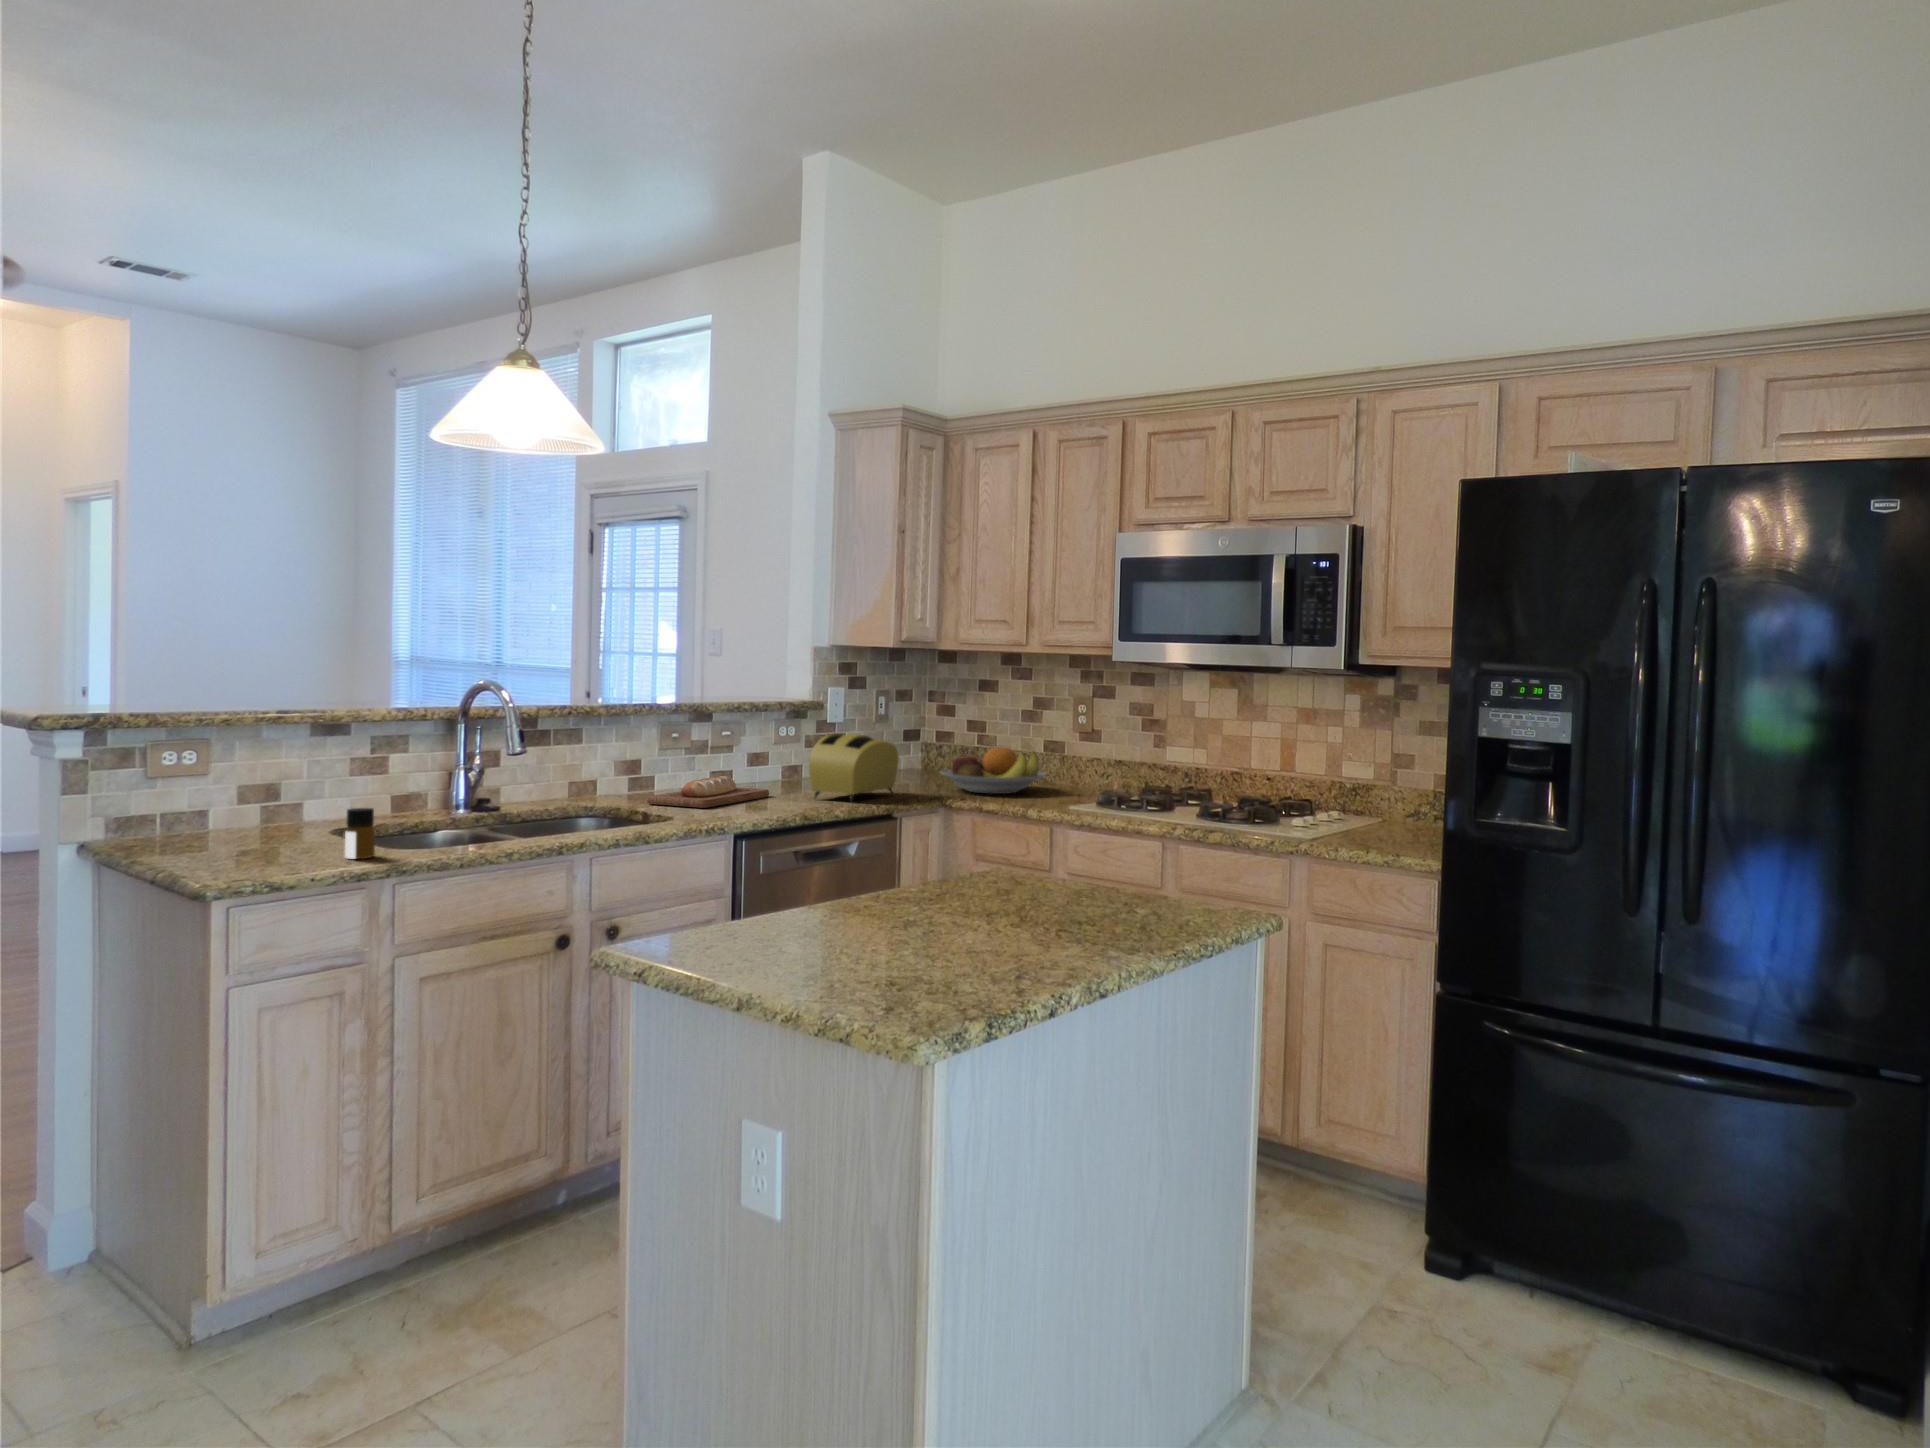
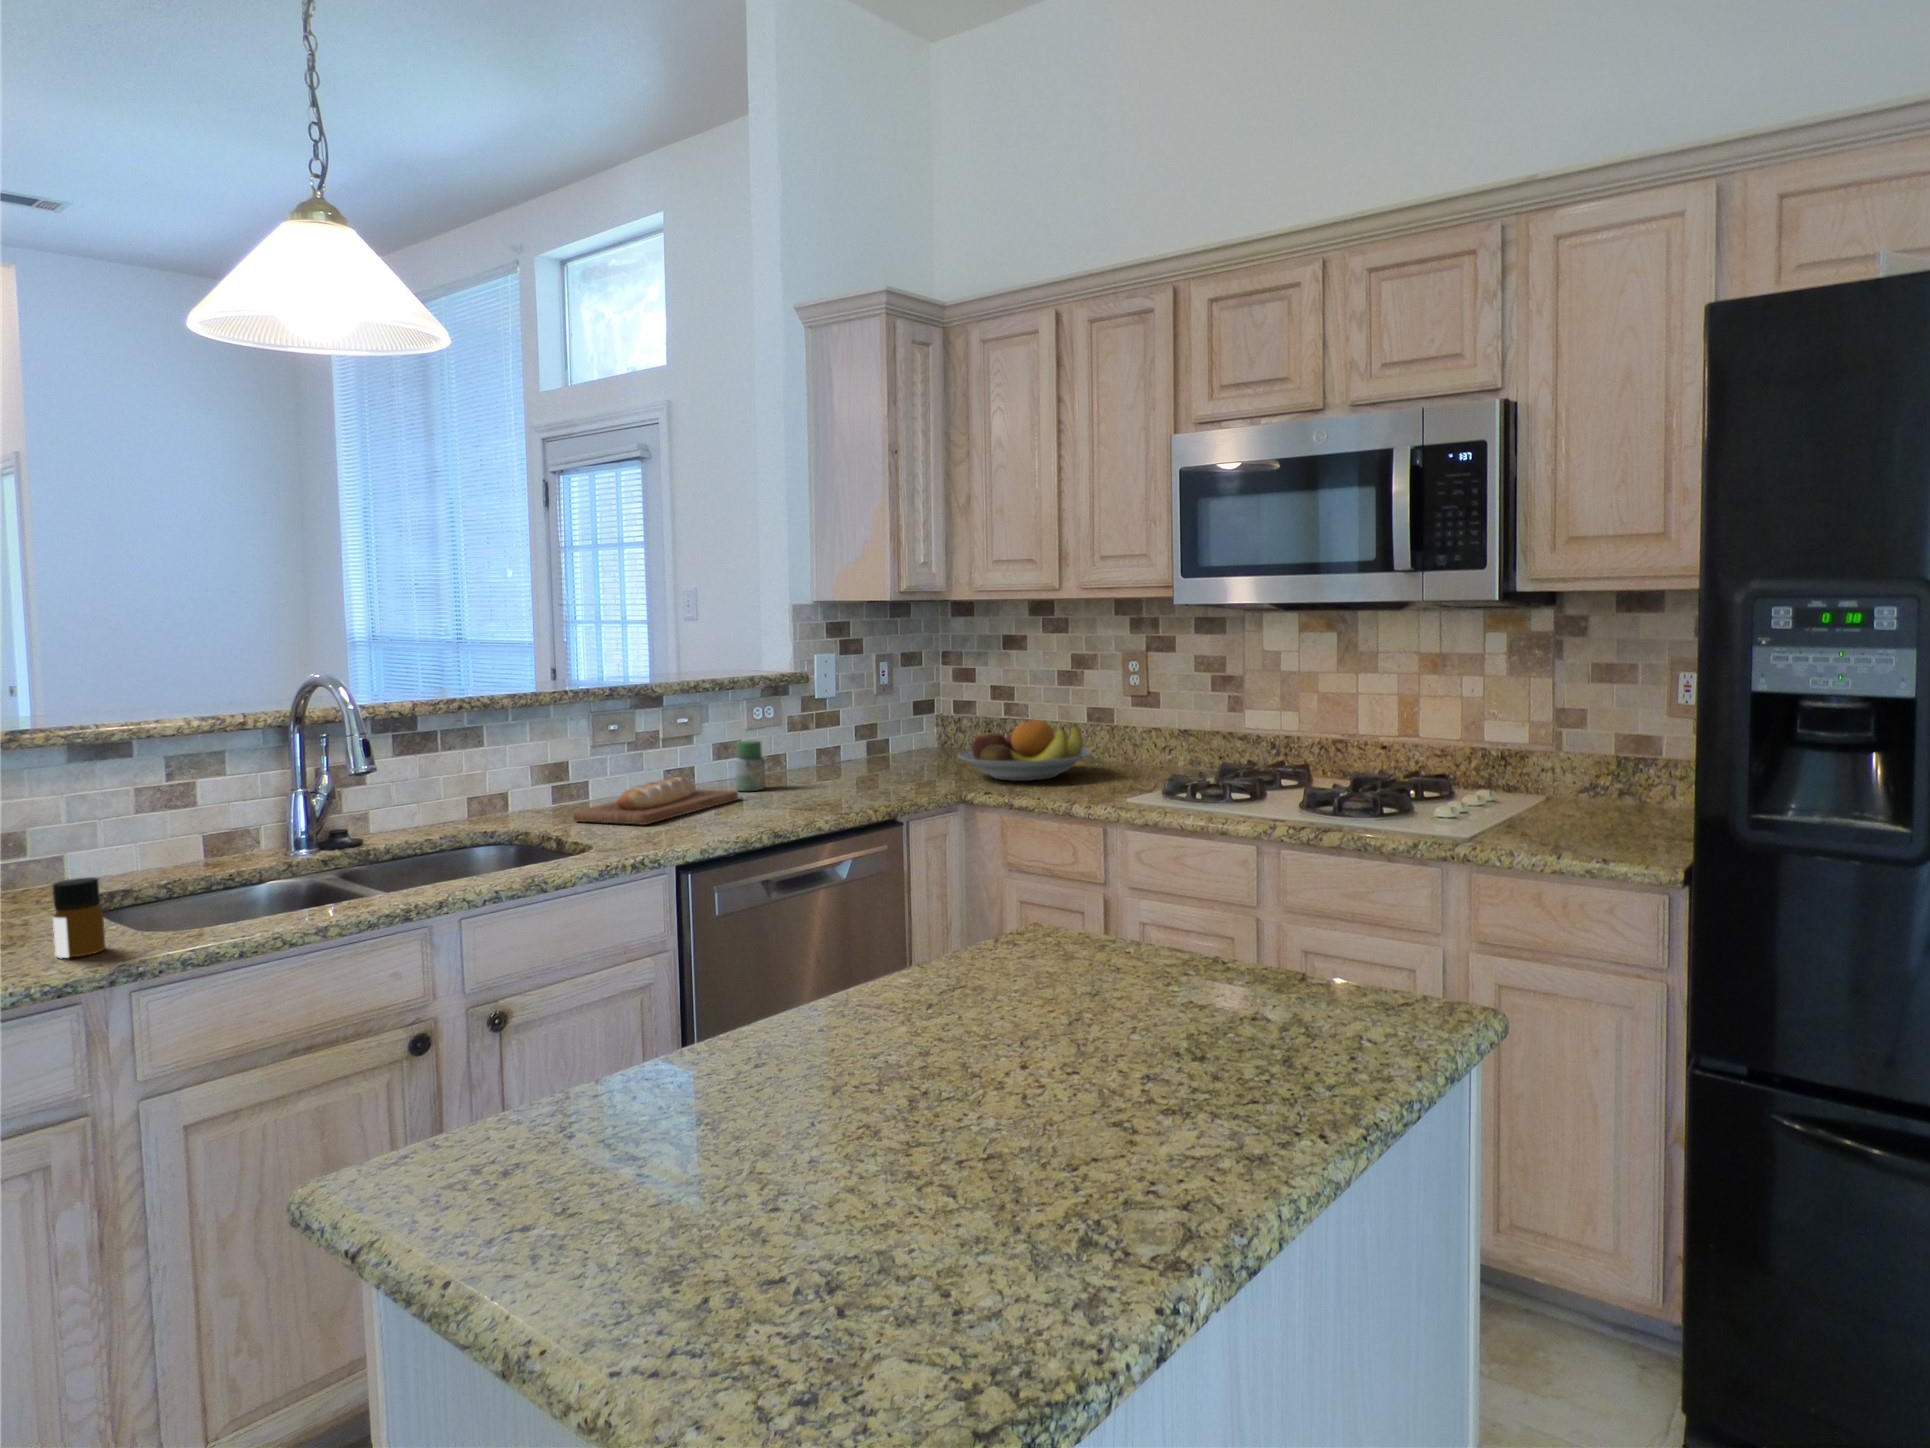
toaster: present [809,734,899,801] -> none [785,714,903,805]
jar: none [765,752,788,791] -> present [735,741,766,791]

